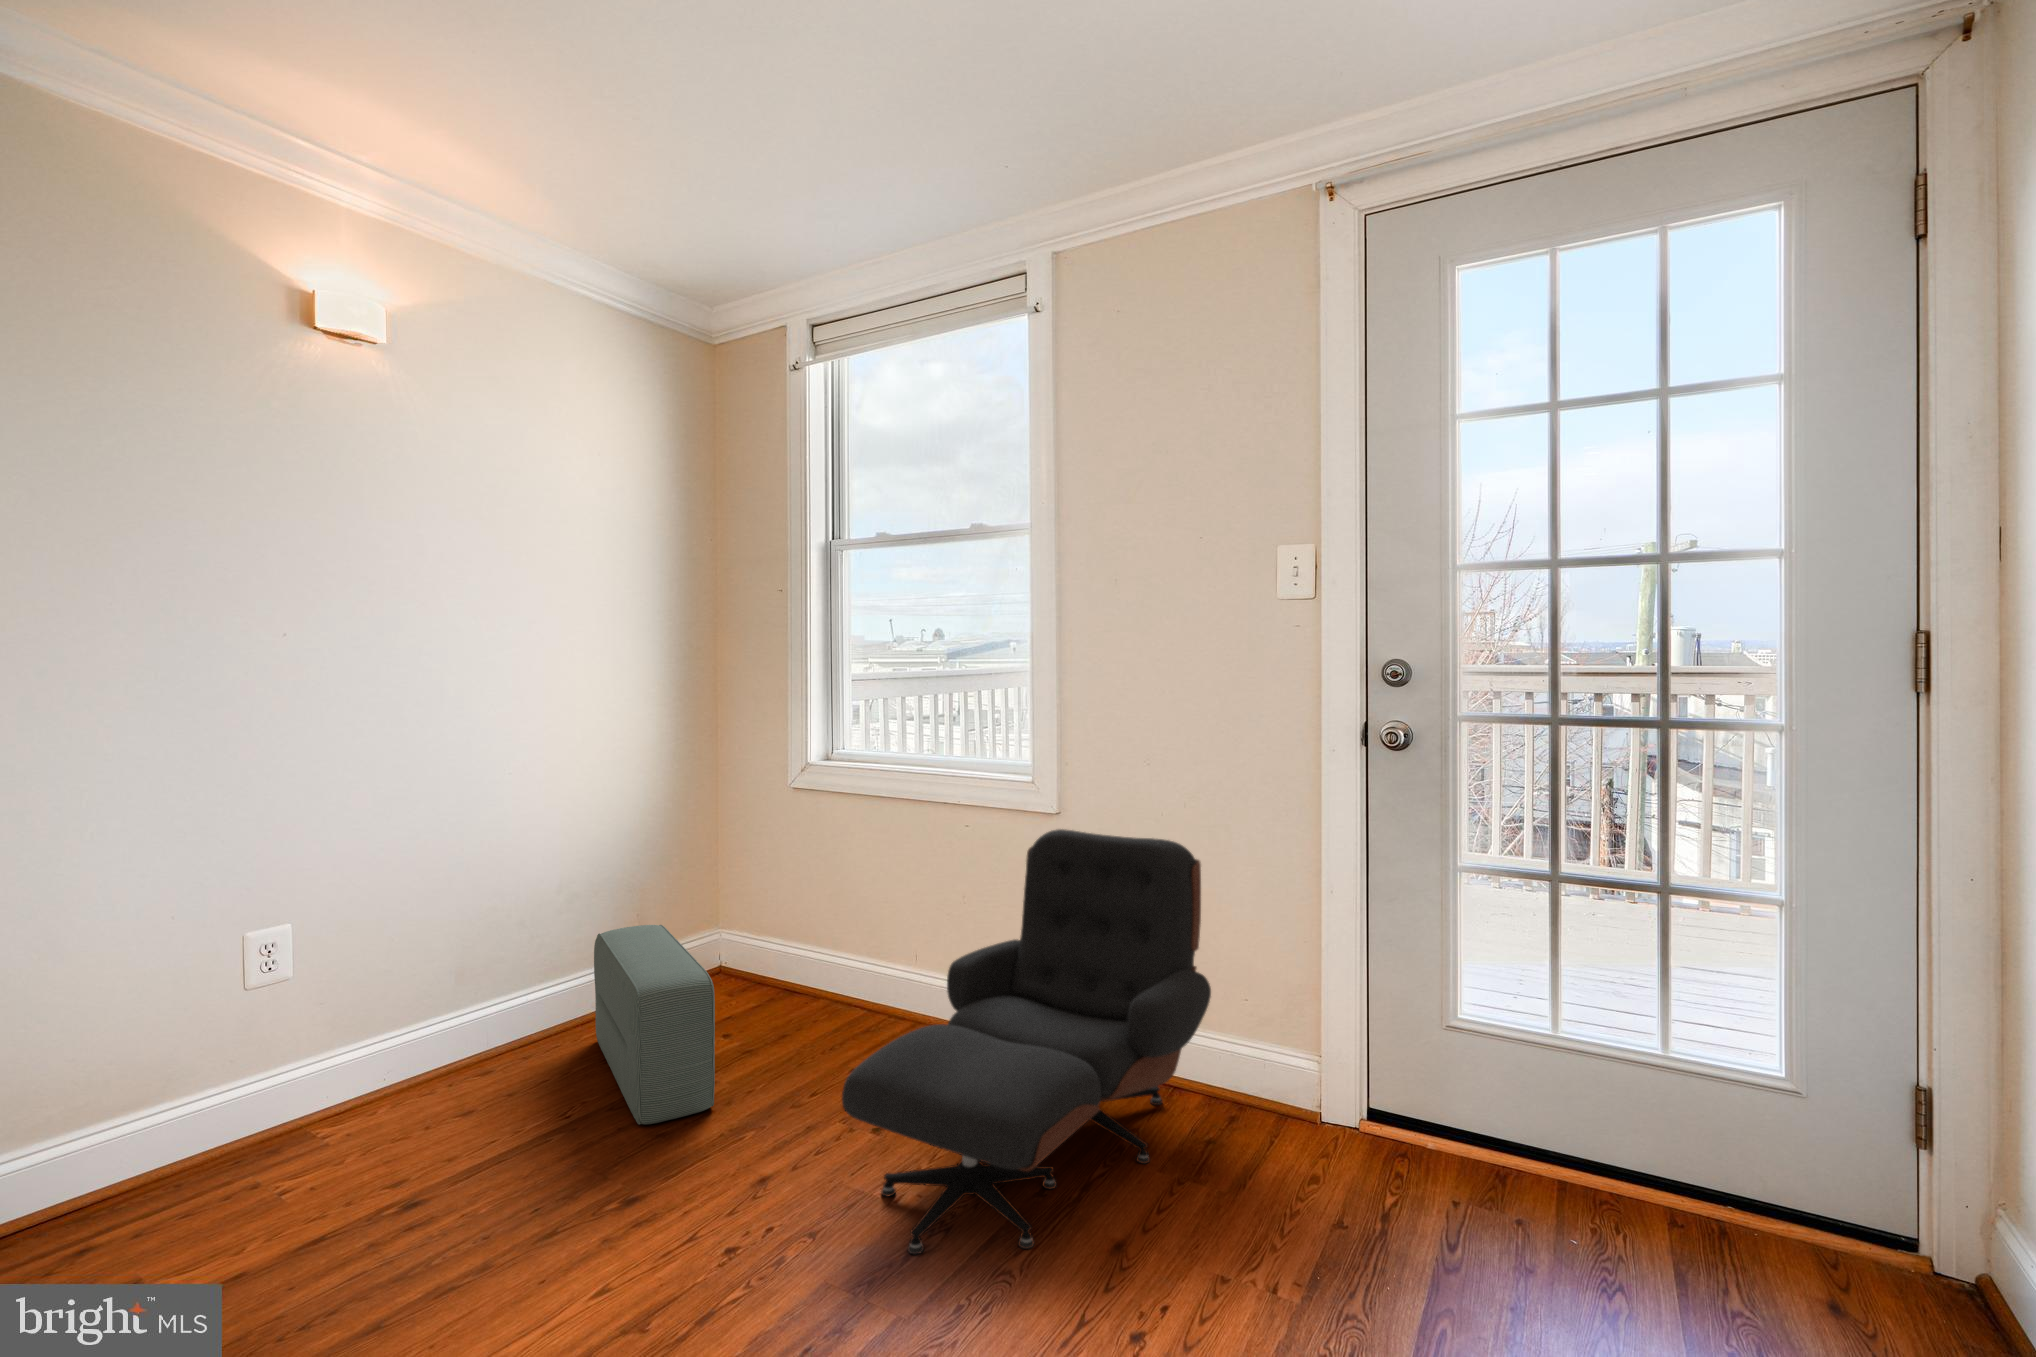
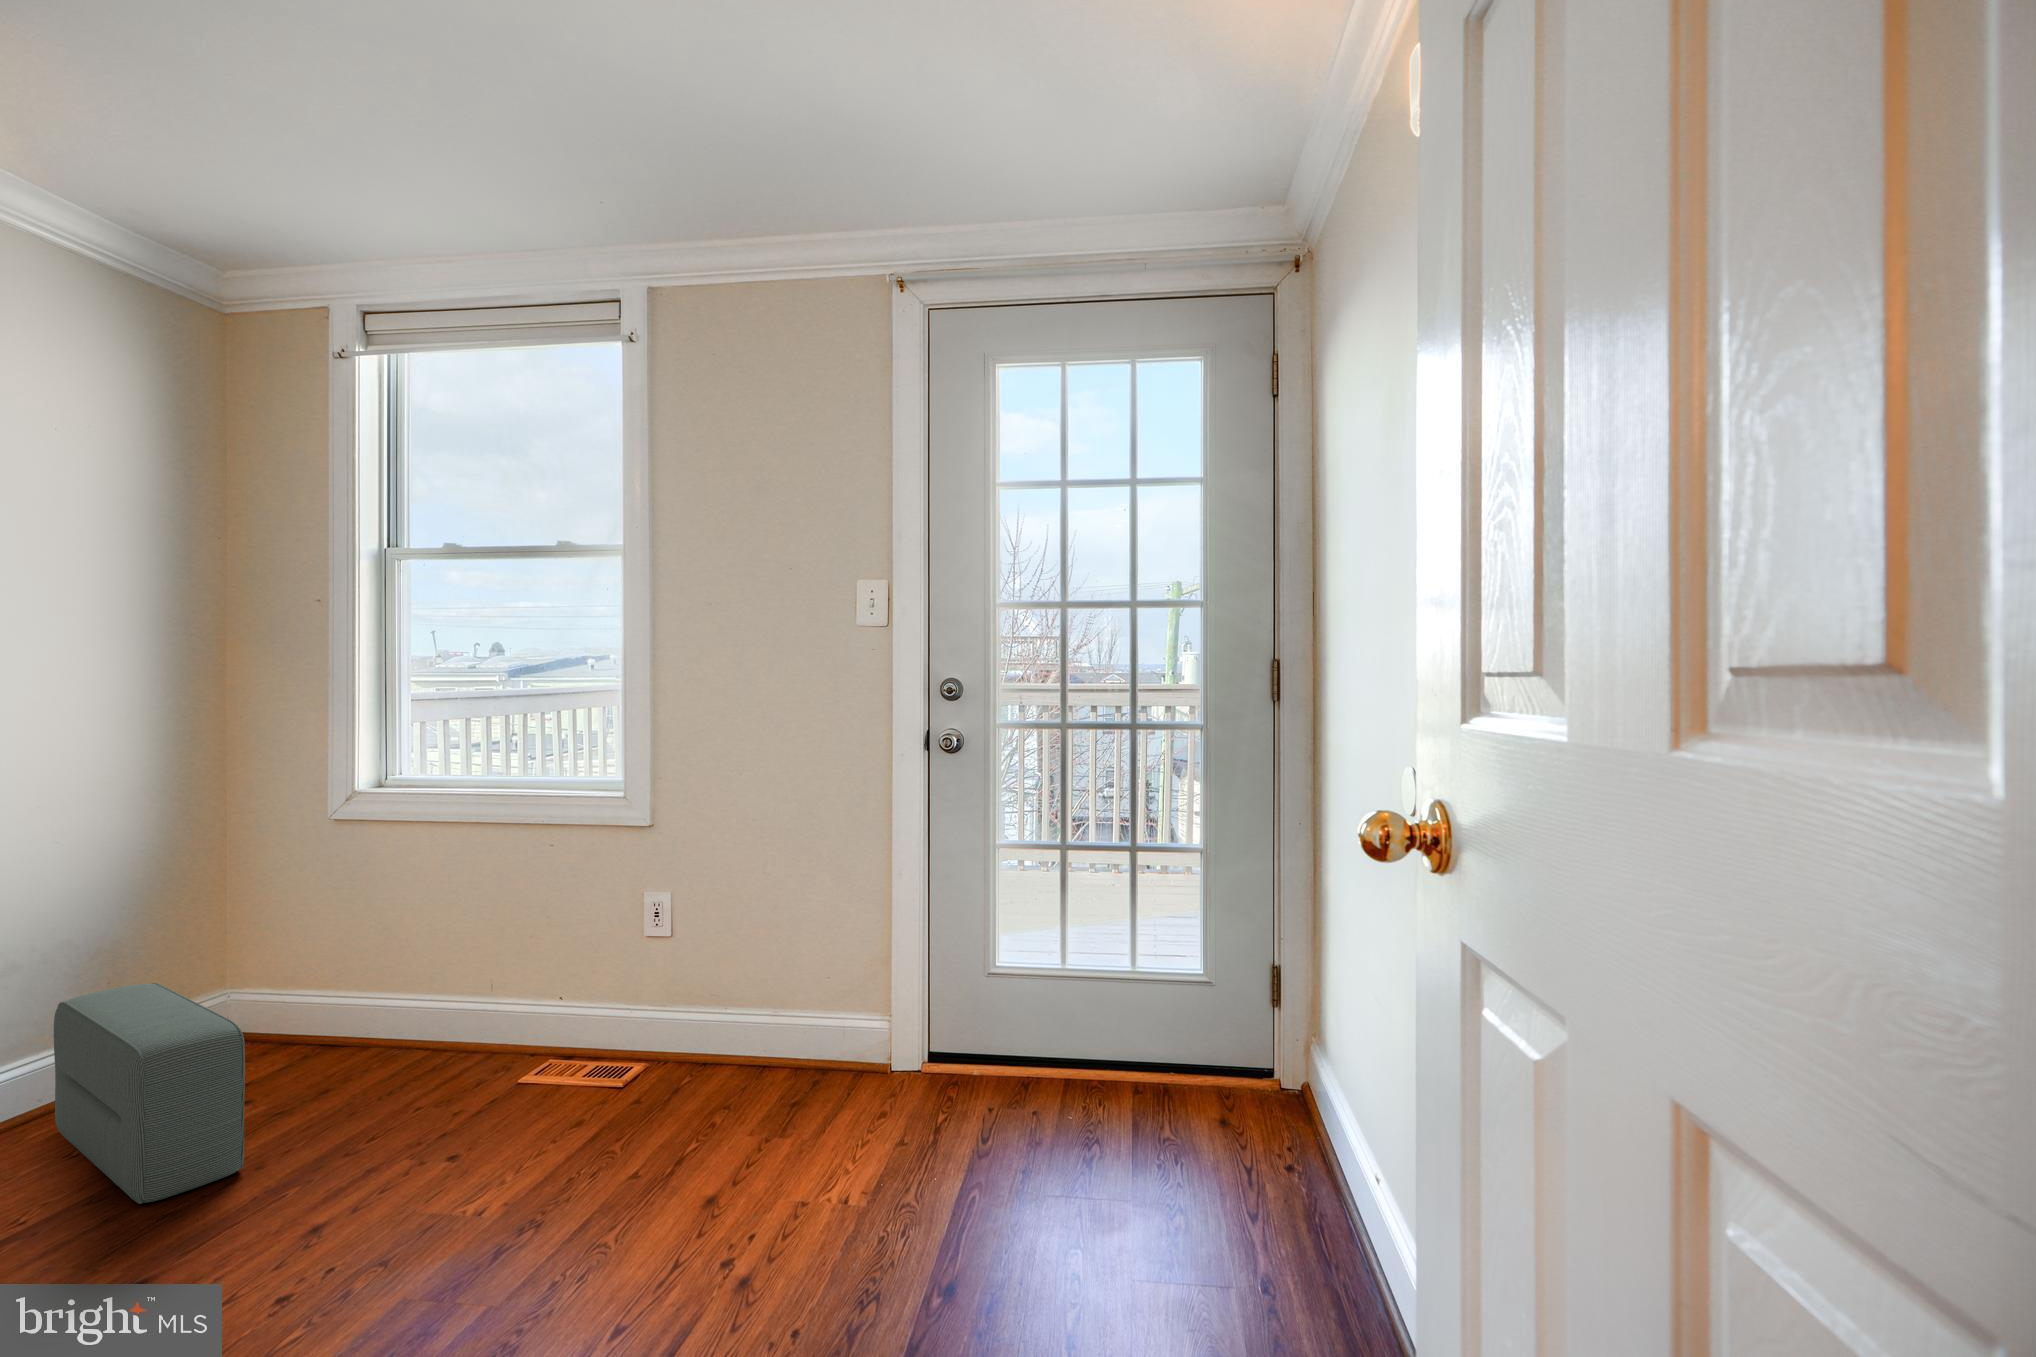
lounge chair: present [842,829,1211,1255] -> none [419,839,796,1250]

